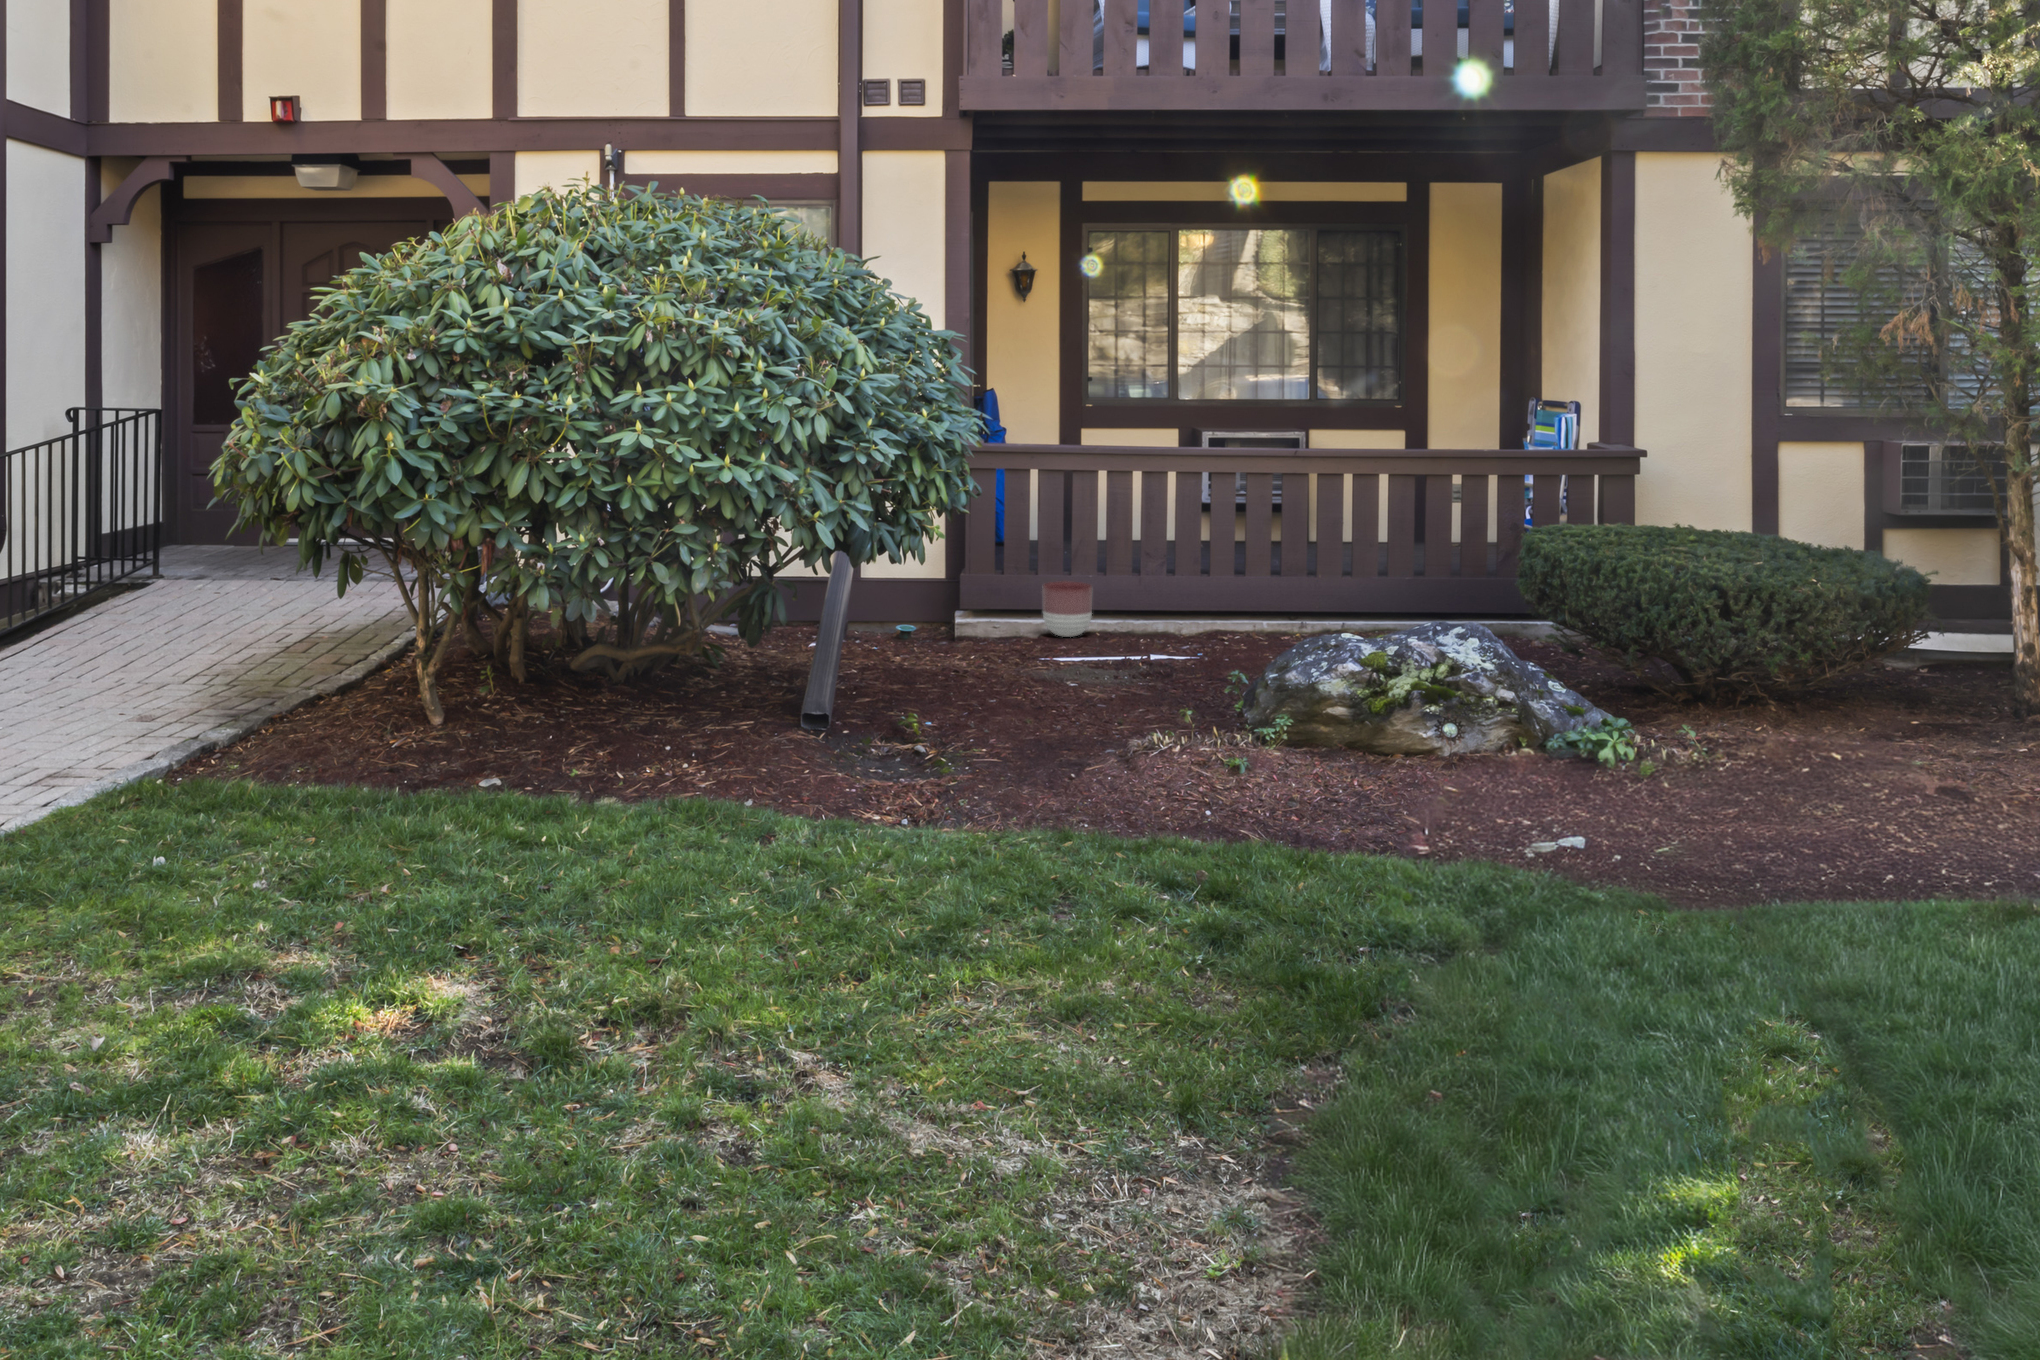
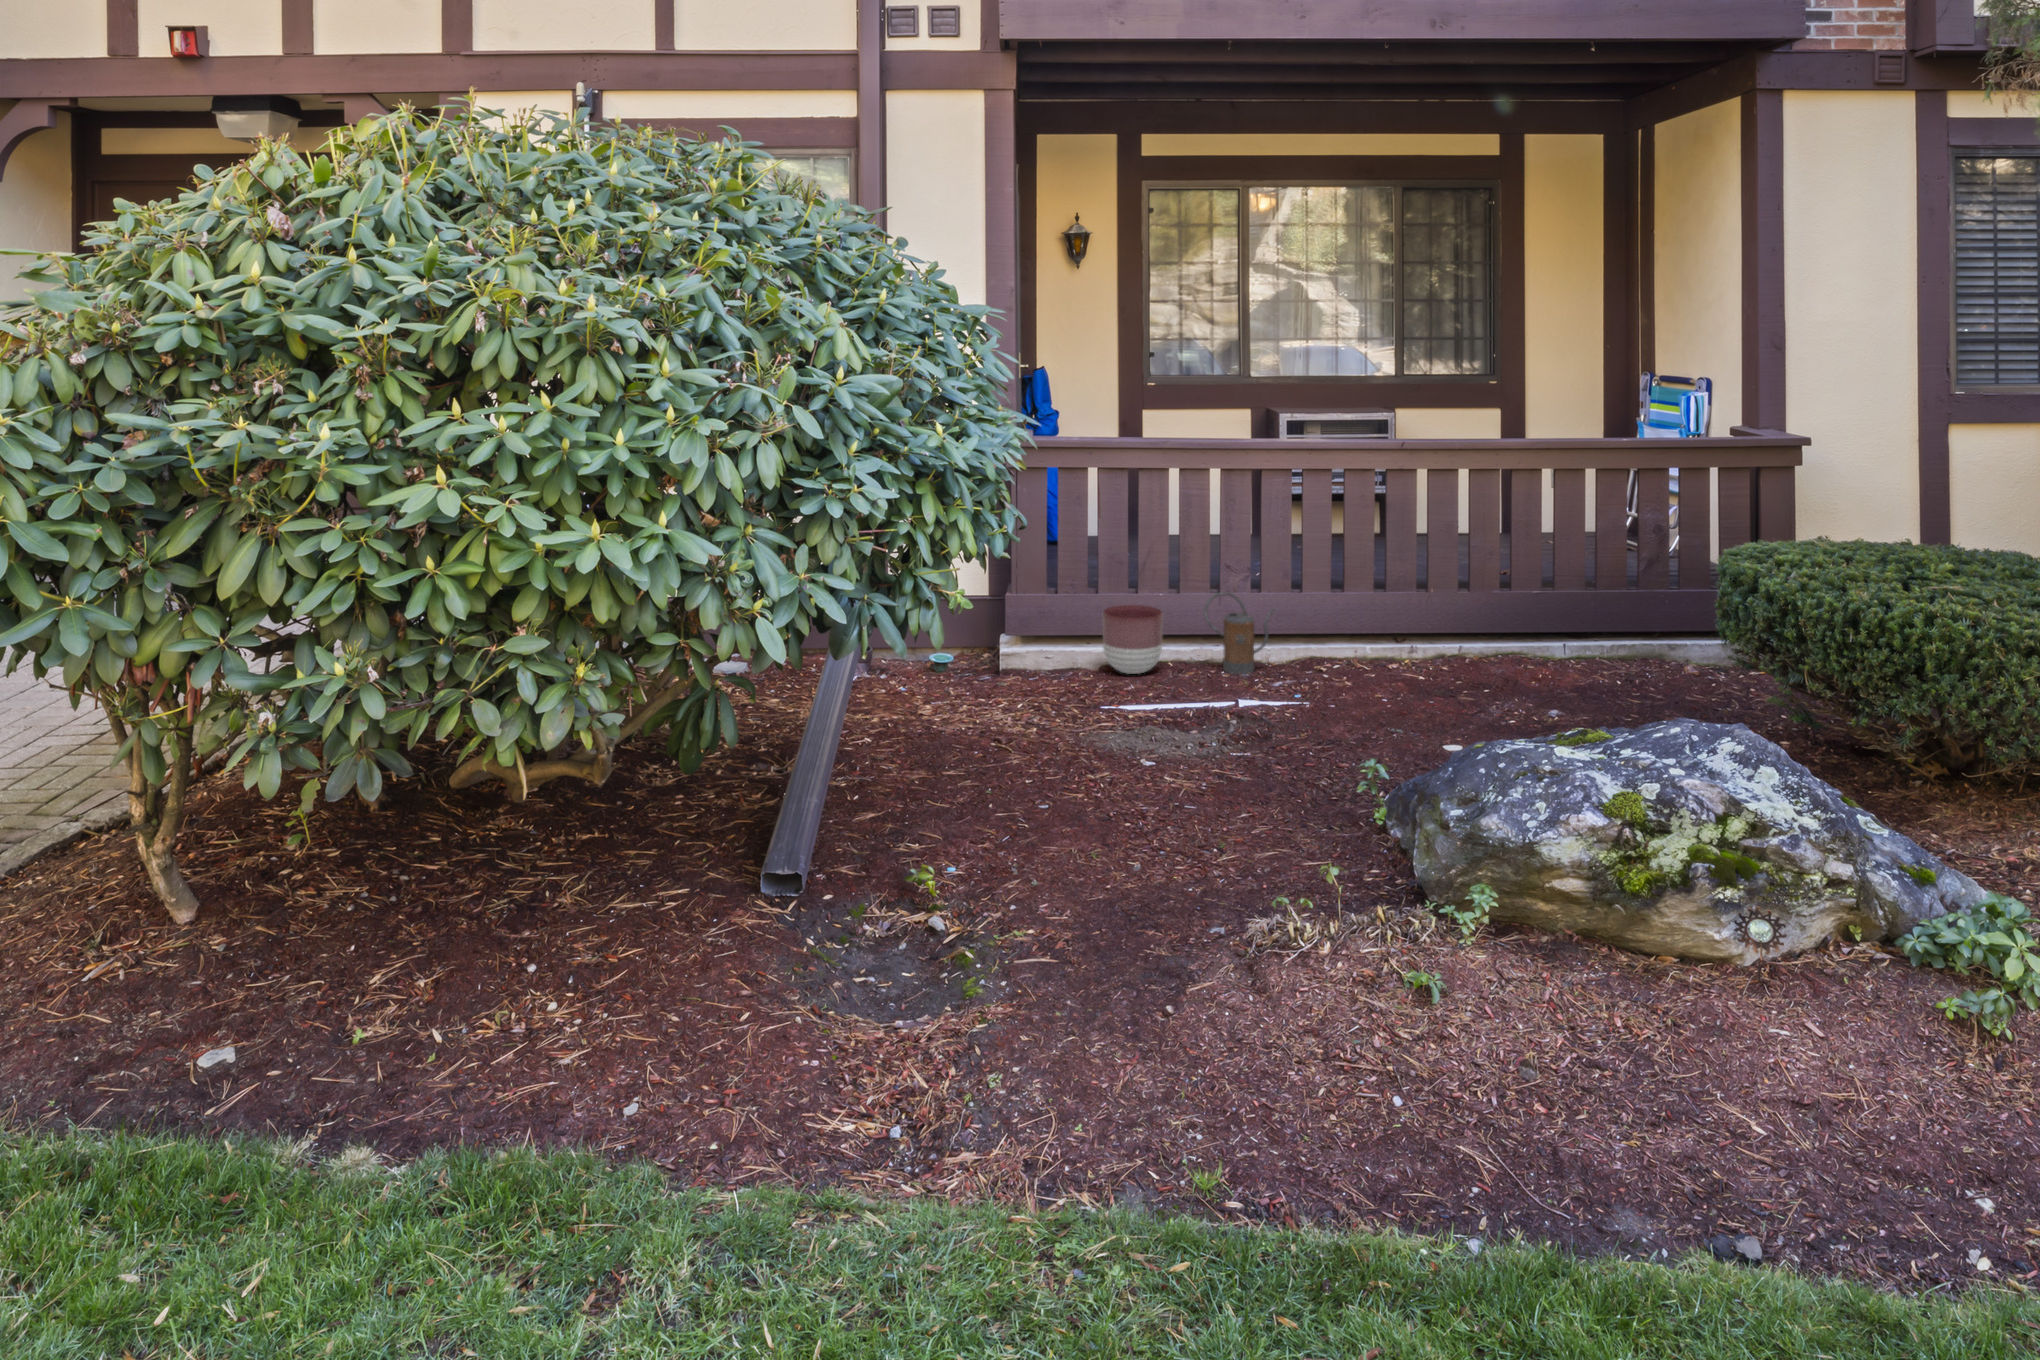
watering can: none [1127,570,1187,638] -> present [1204,592,1274,674]

